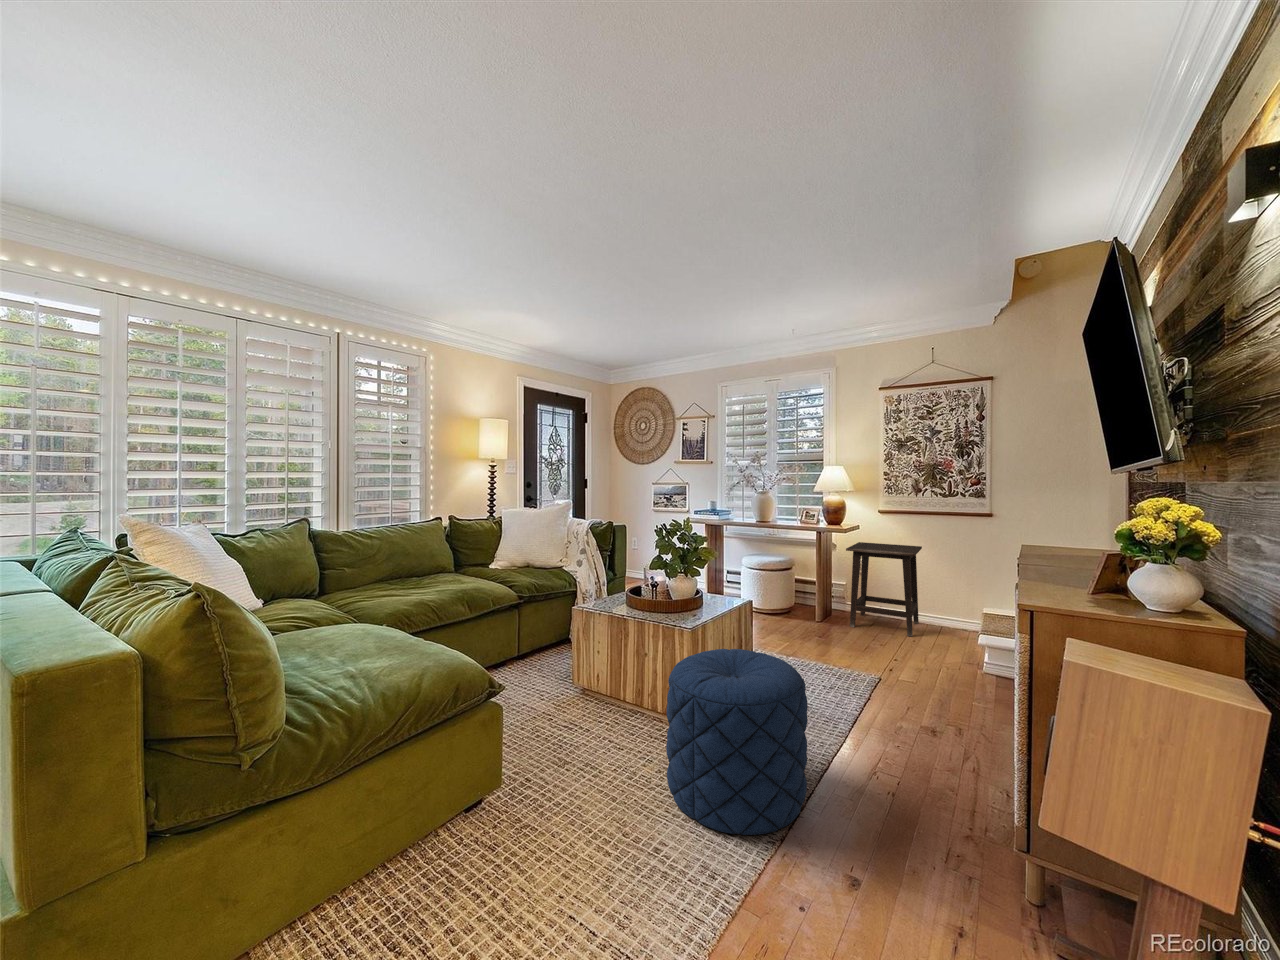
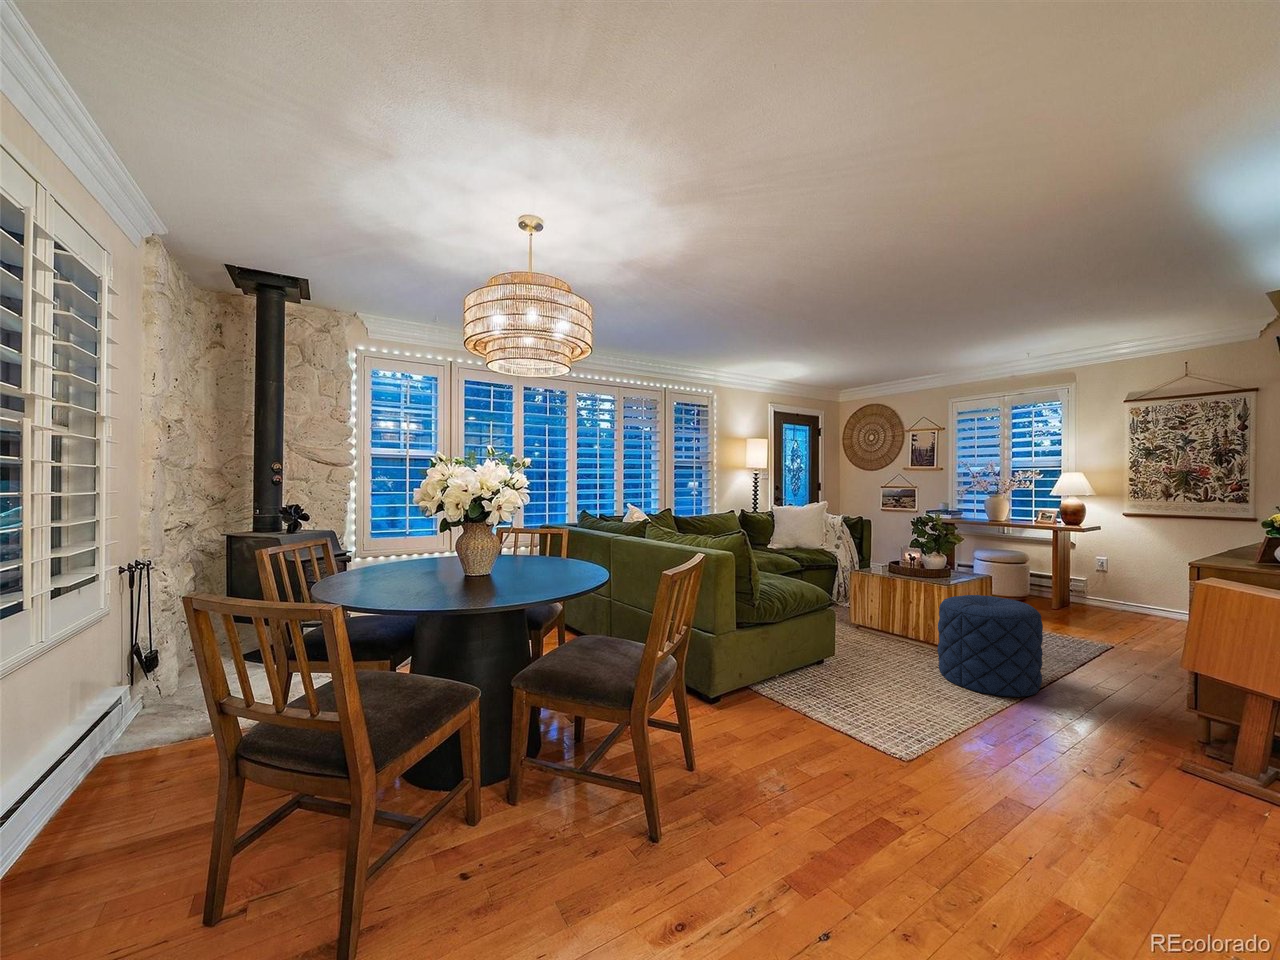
side table: present [846,542,922,636] -> none [1085,542,1173,627]

